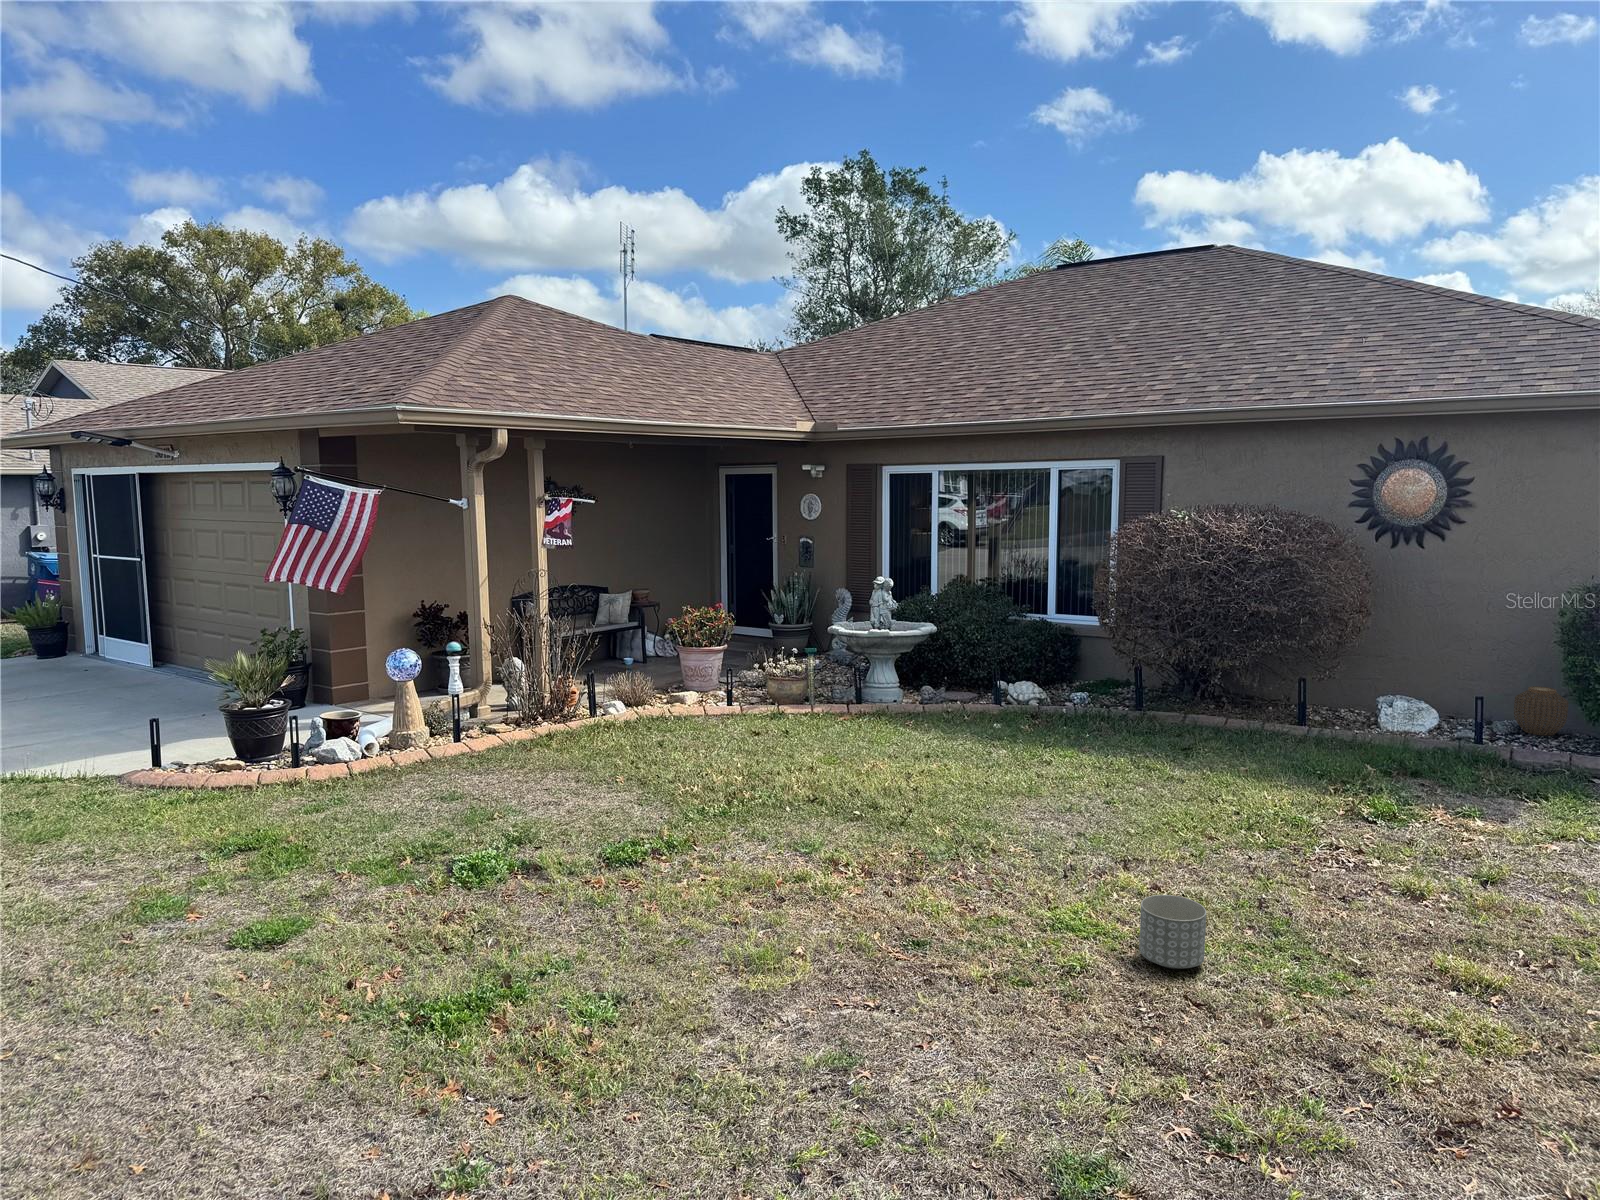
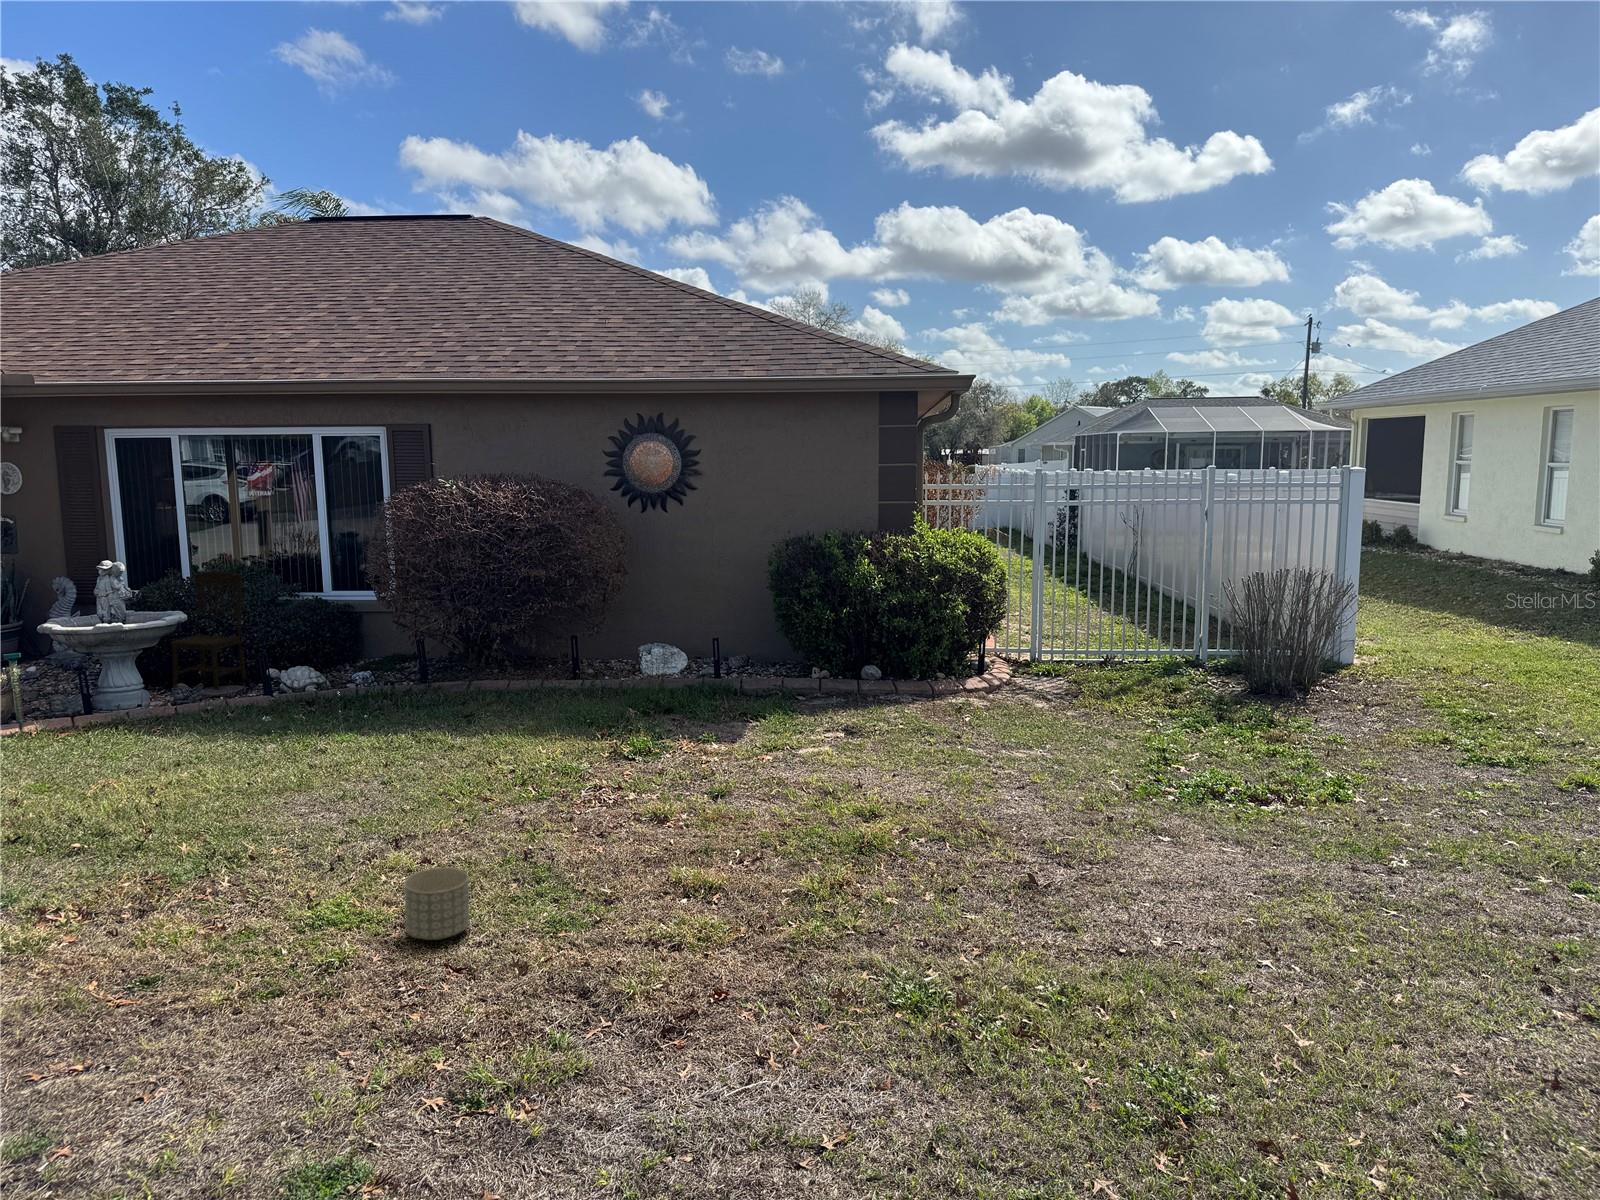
chair: none [920,596,979,699] -> present [171,571,246,690]
woven basket: present [1514,686,1568,736] -> none [748,626,785,667]

